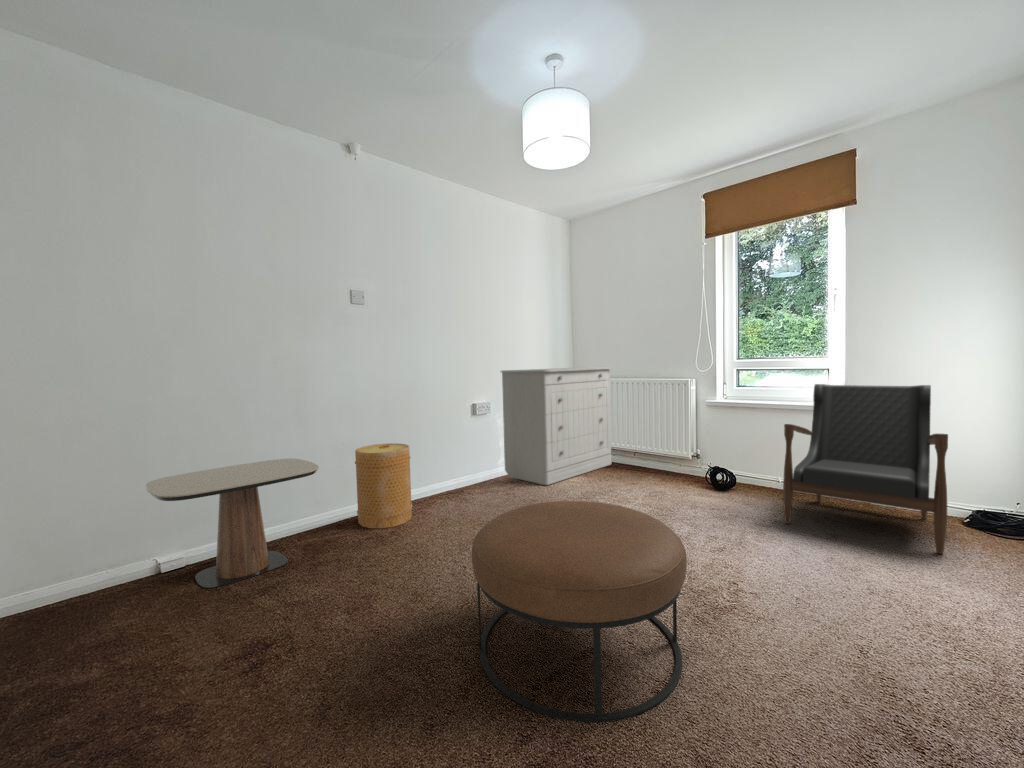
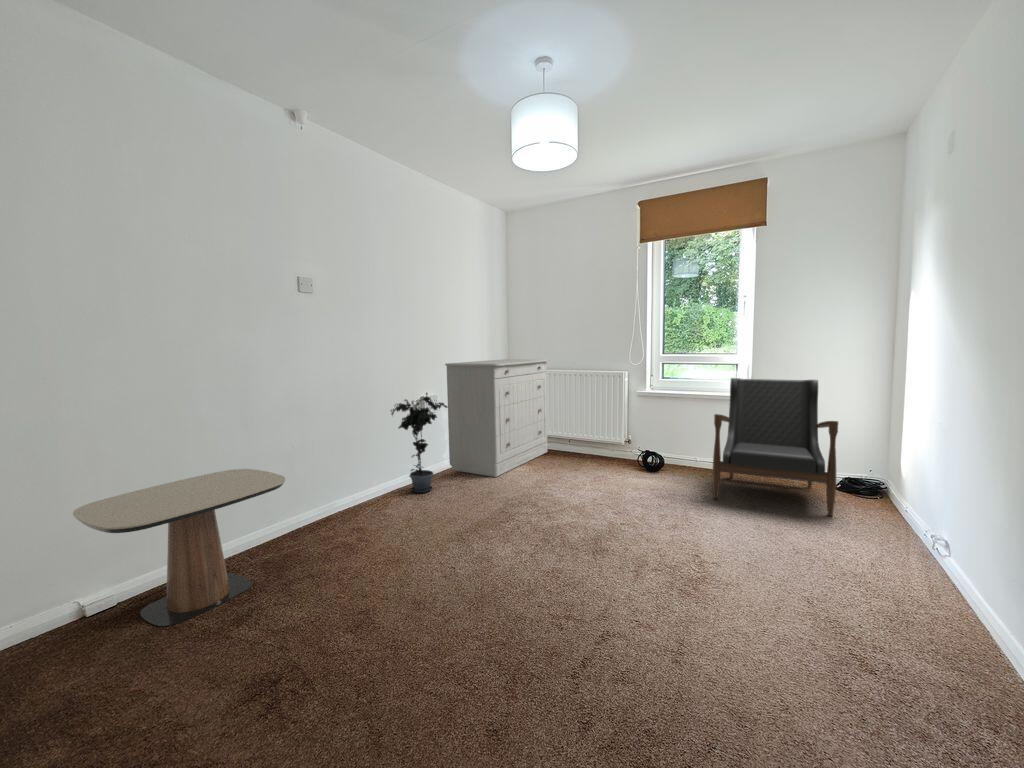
potted plant: none [438,397,498,496] -> present [391,393,447,493]
basket: present [355,443,412,528] -> none [309,444,372,537]
ottoman: present [472,501,687,722] -> none [498,497,696,699]

